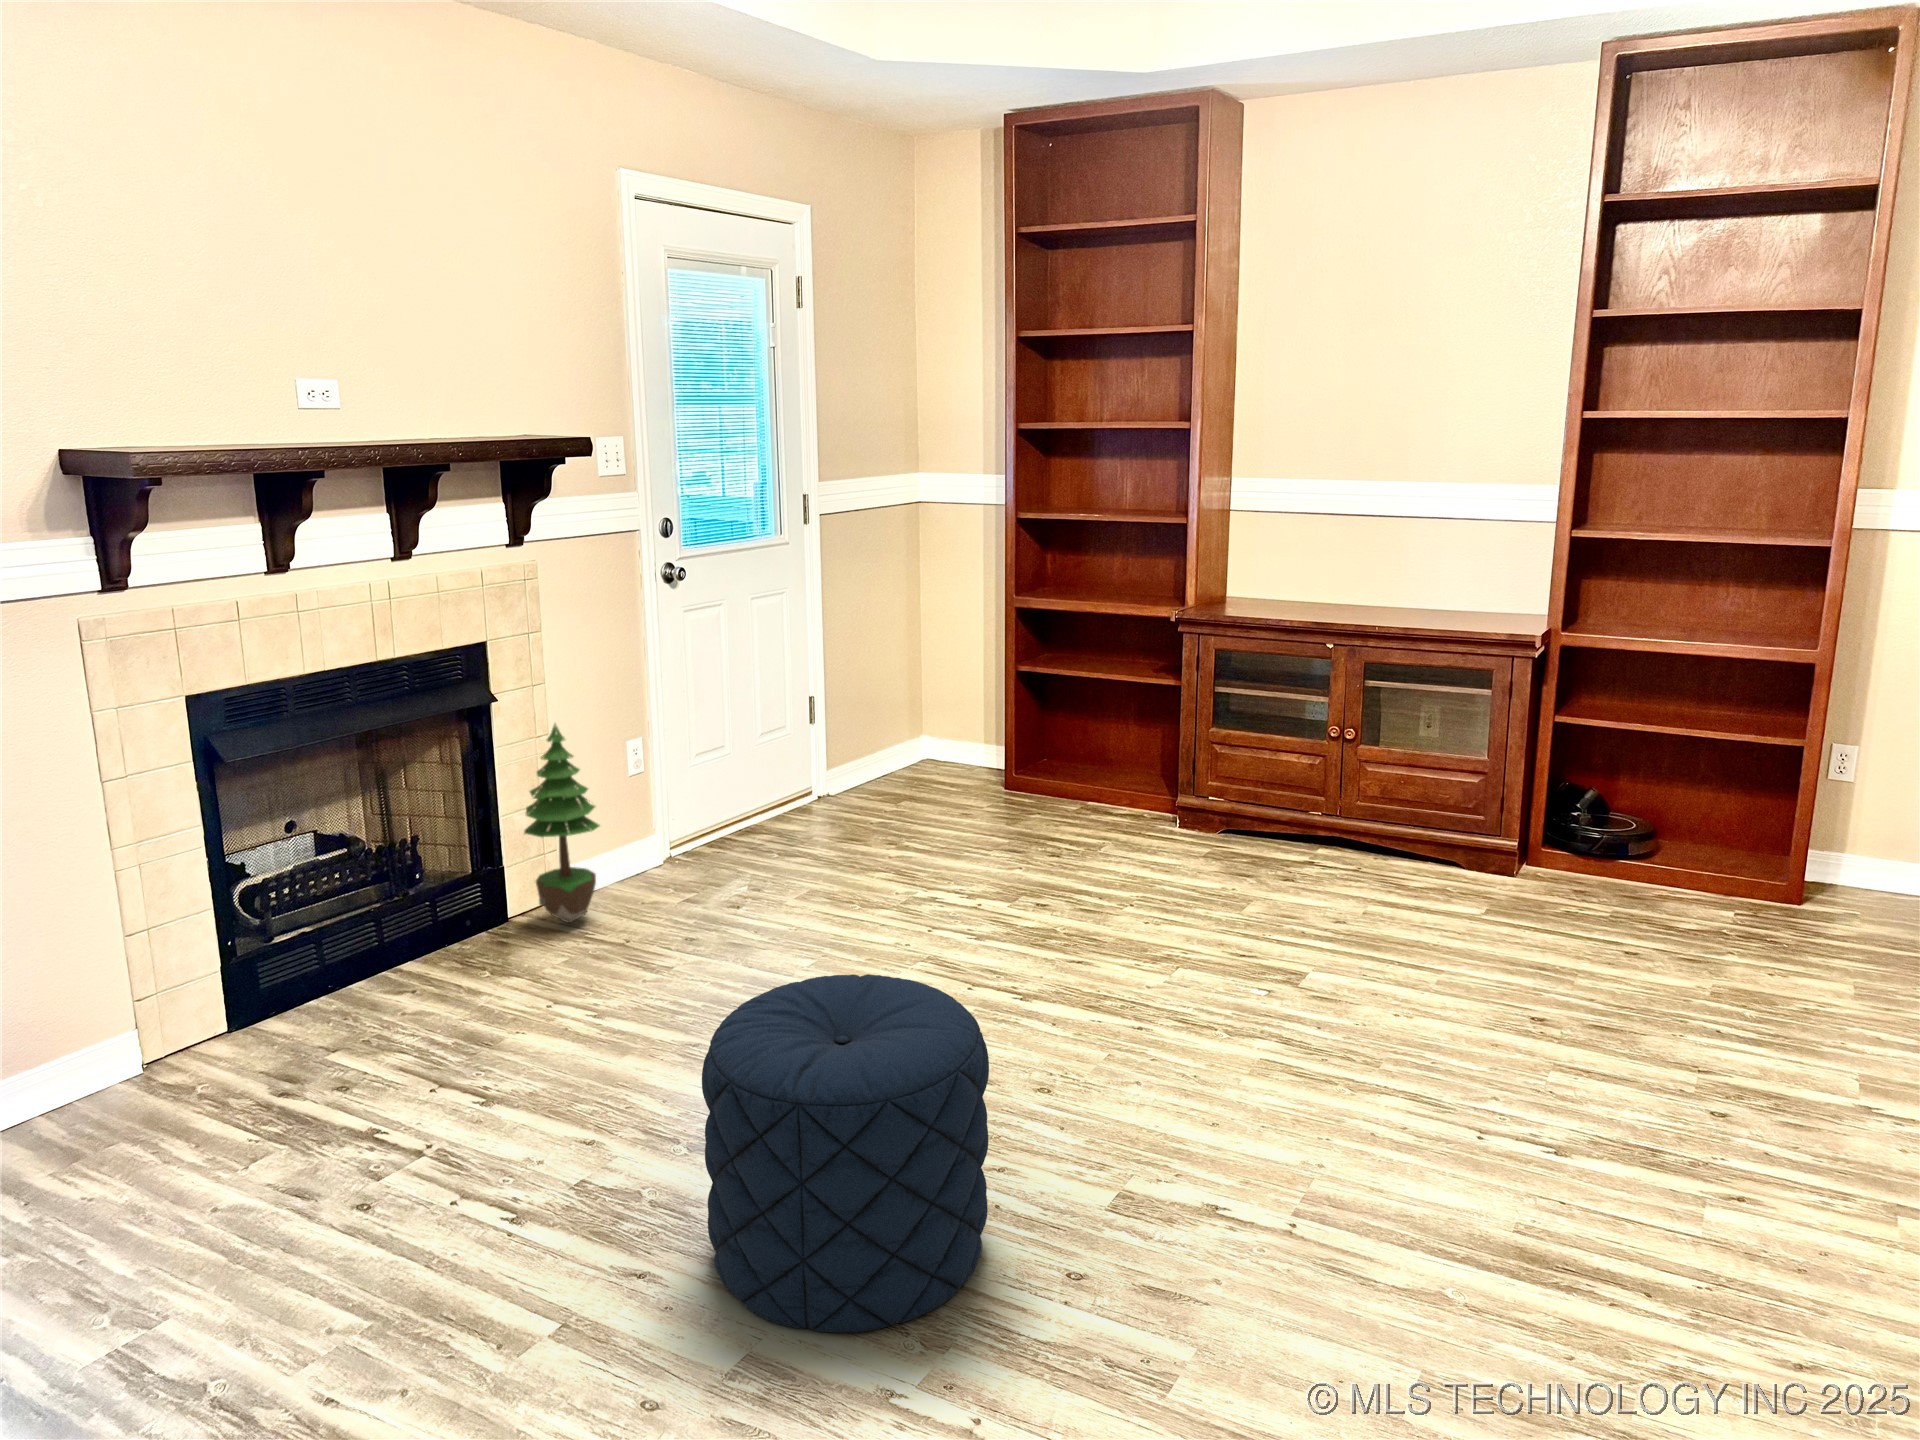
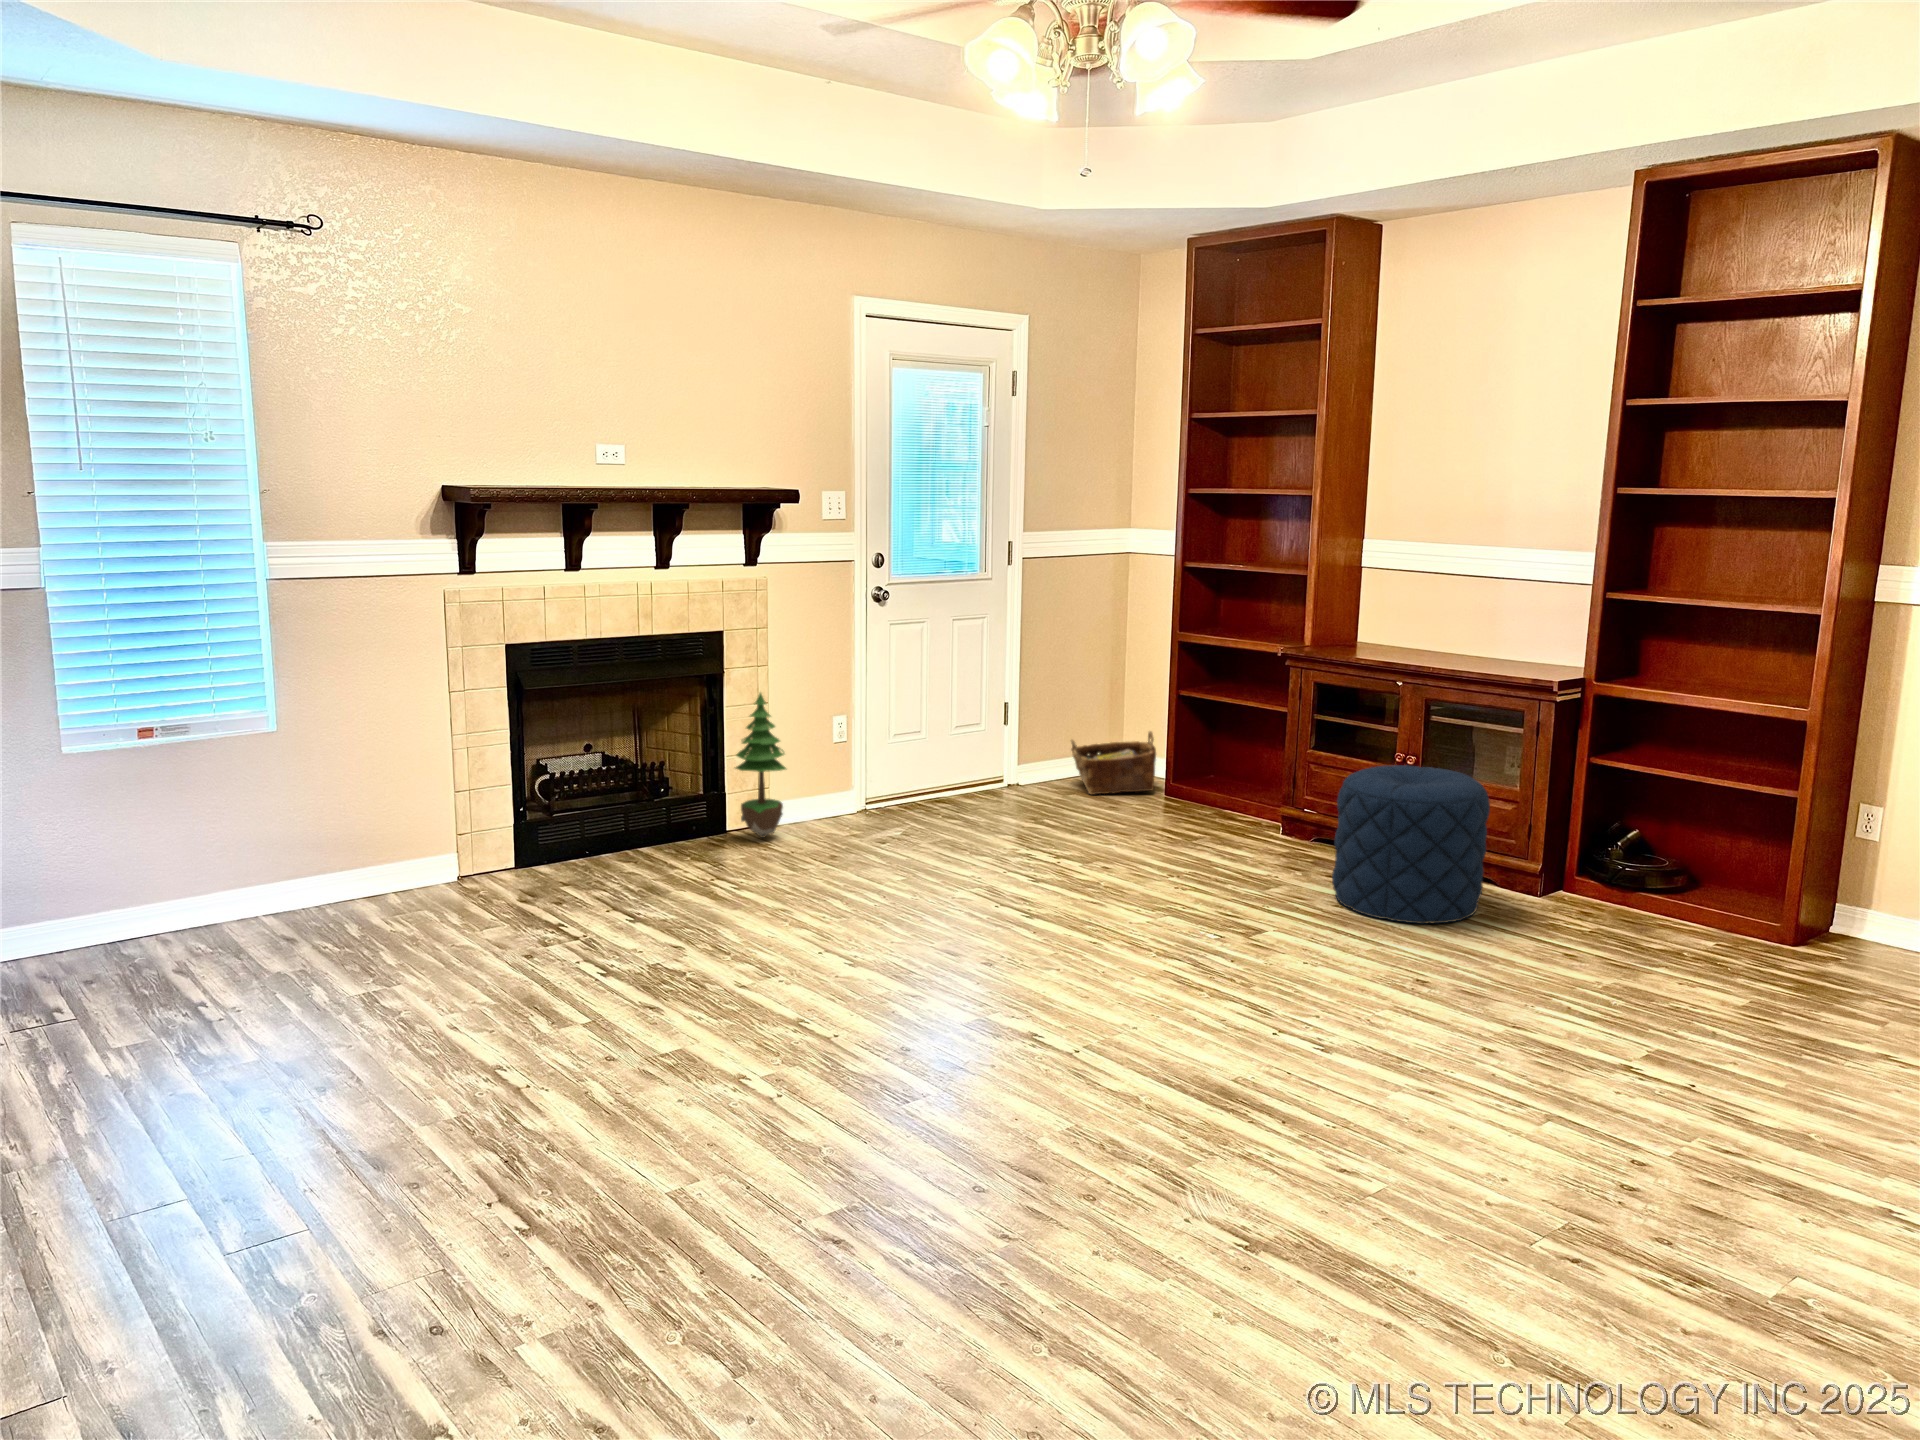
woven basket: none [894,713,1001,799] -> present [1071,731,1156,795]
pouf: present [702,974,989,1333] -> present [1332,765,1490,924]

